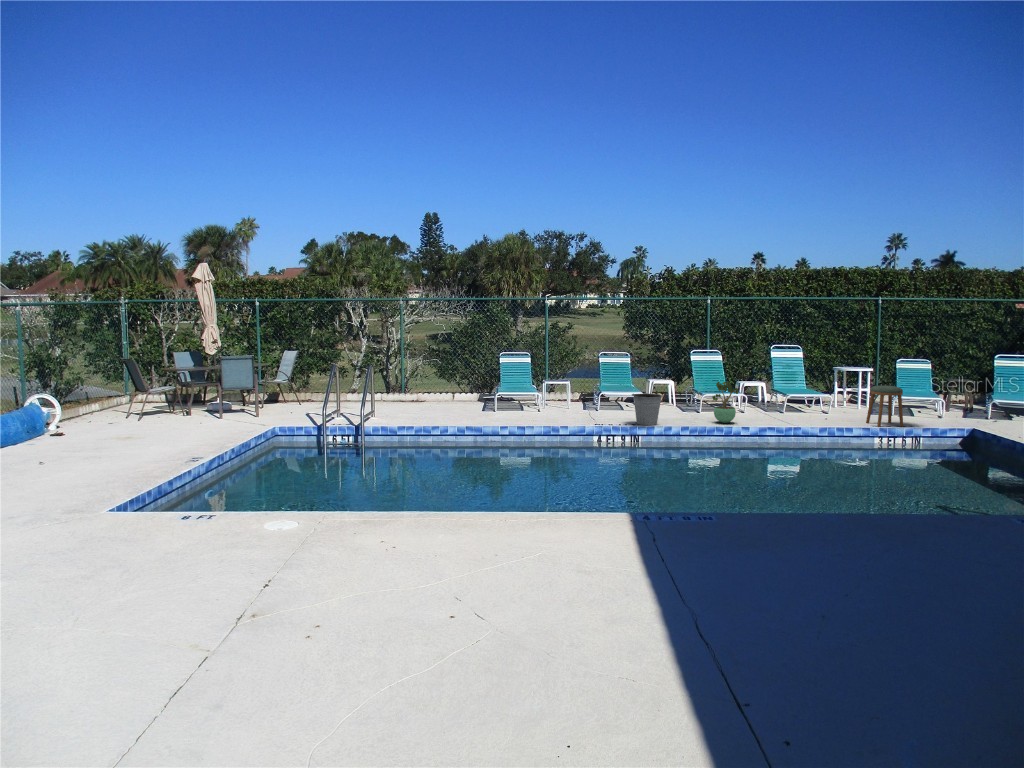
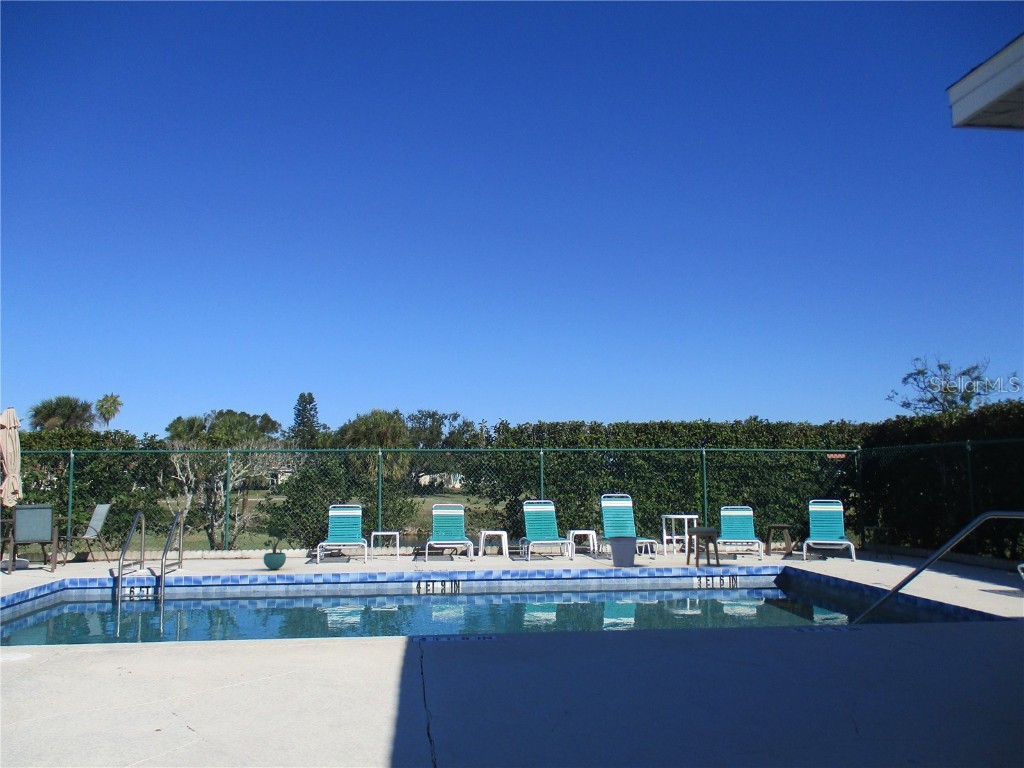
potted plant: present [712,382,739,423] -> present [264,527,286,570]
bucket: present [633,393,663,425] -> present [609,536,638,567]

